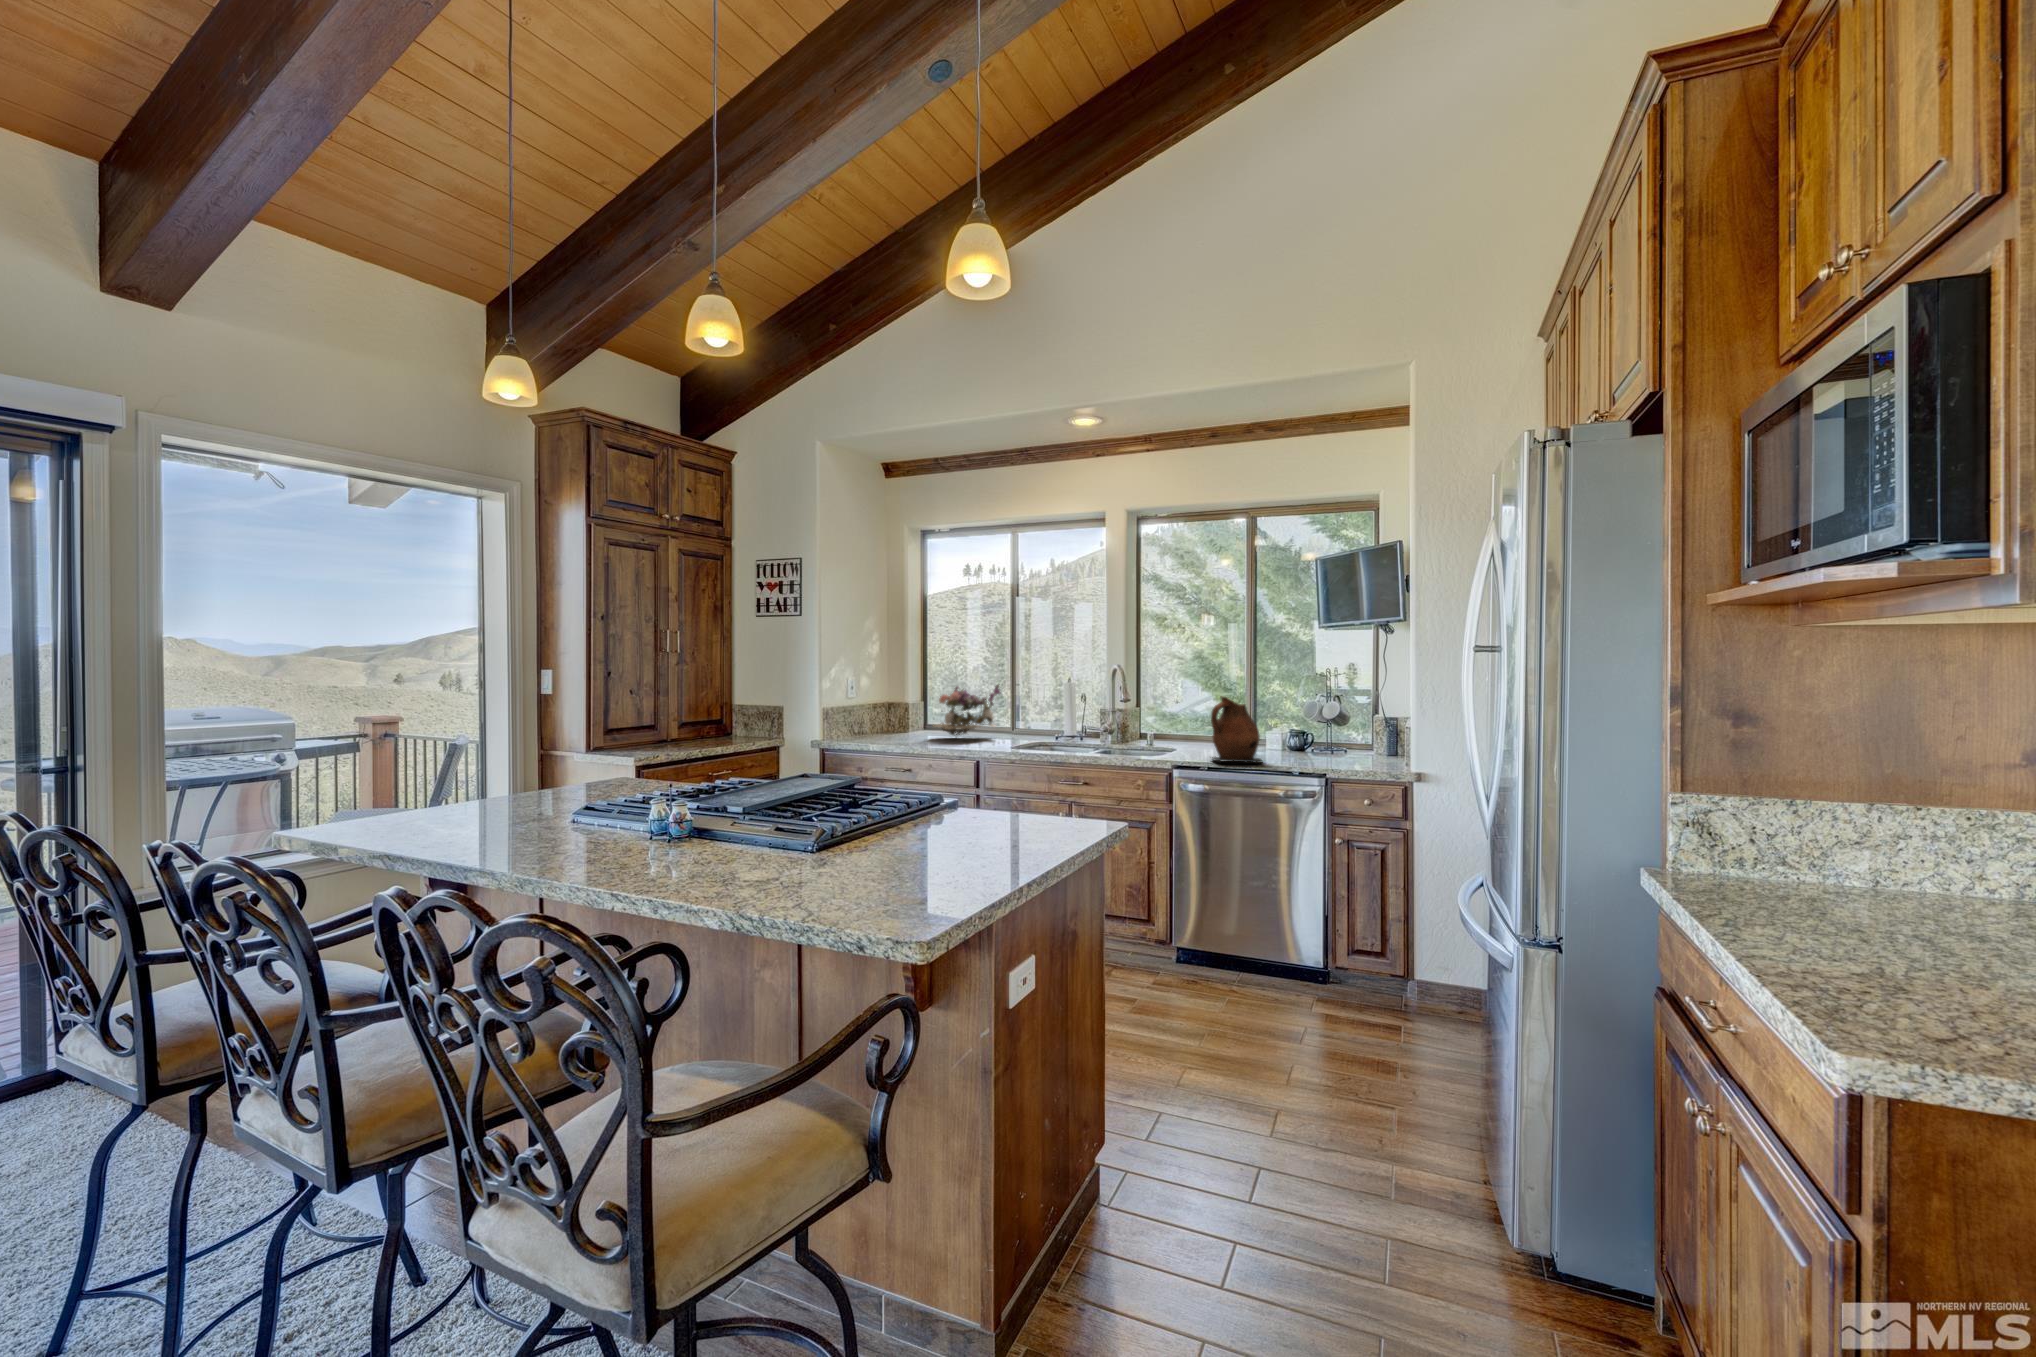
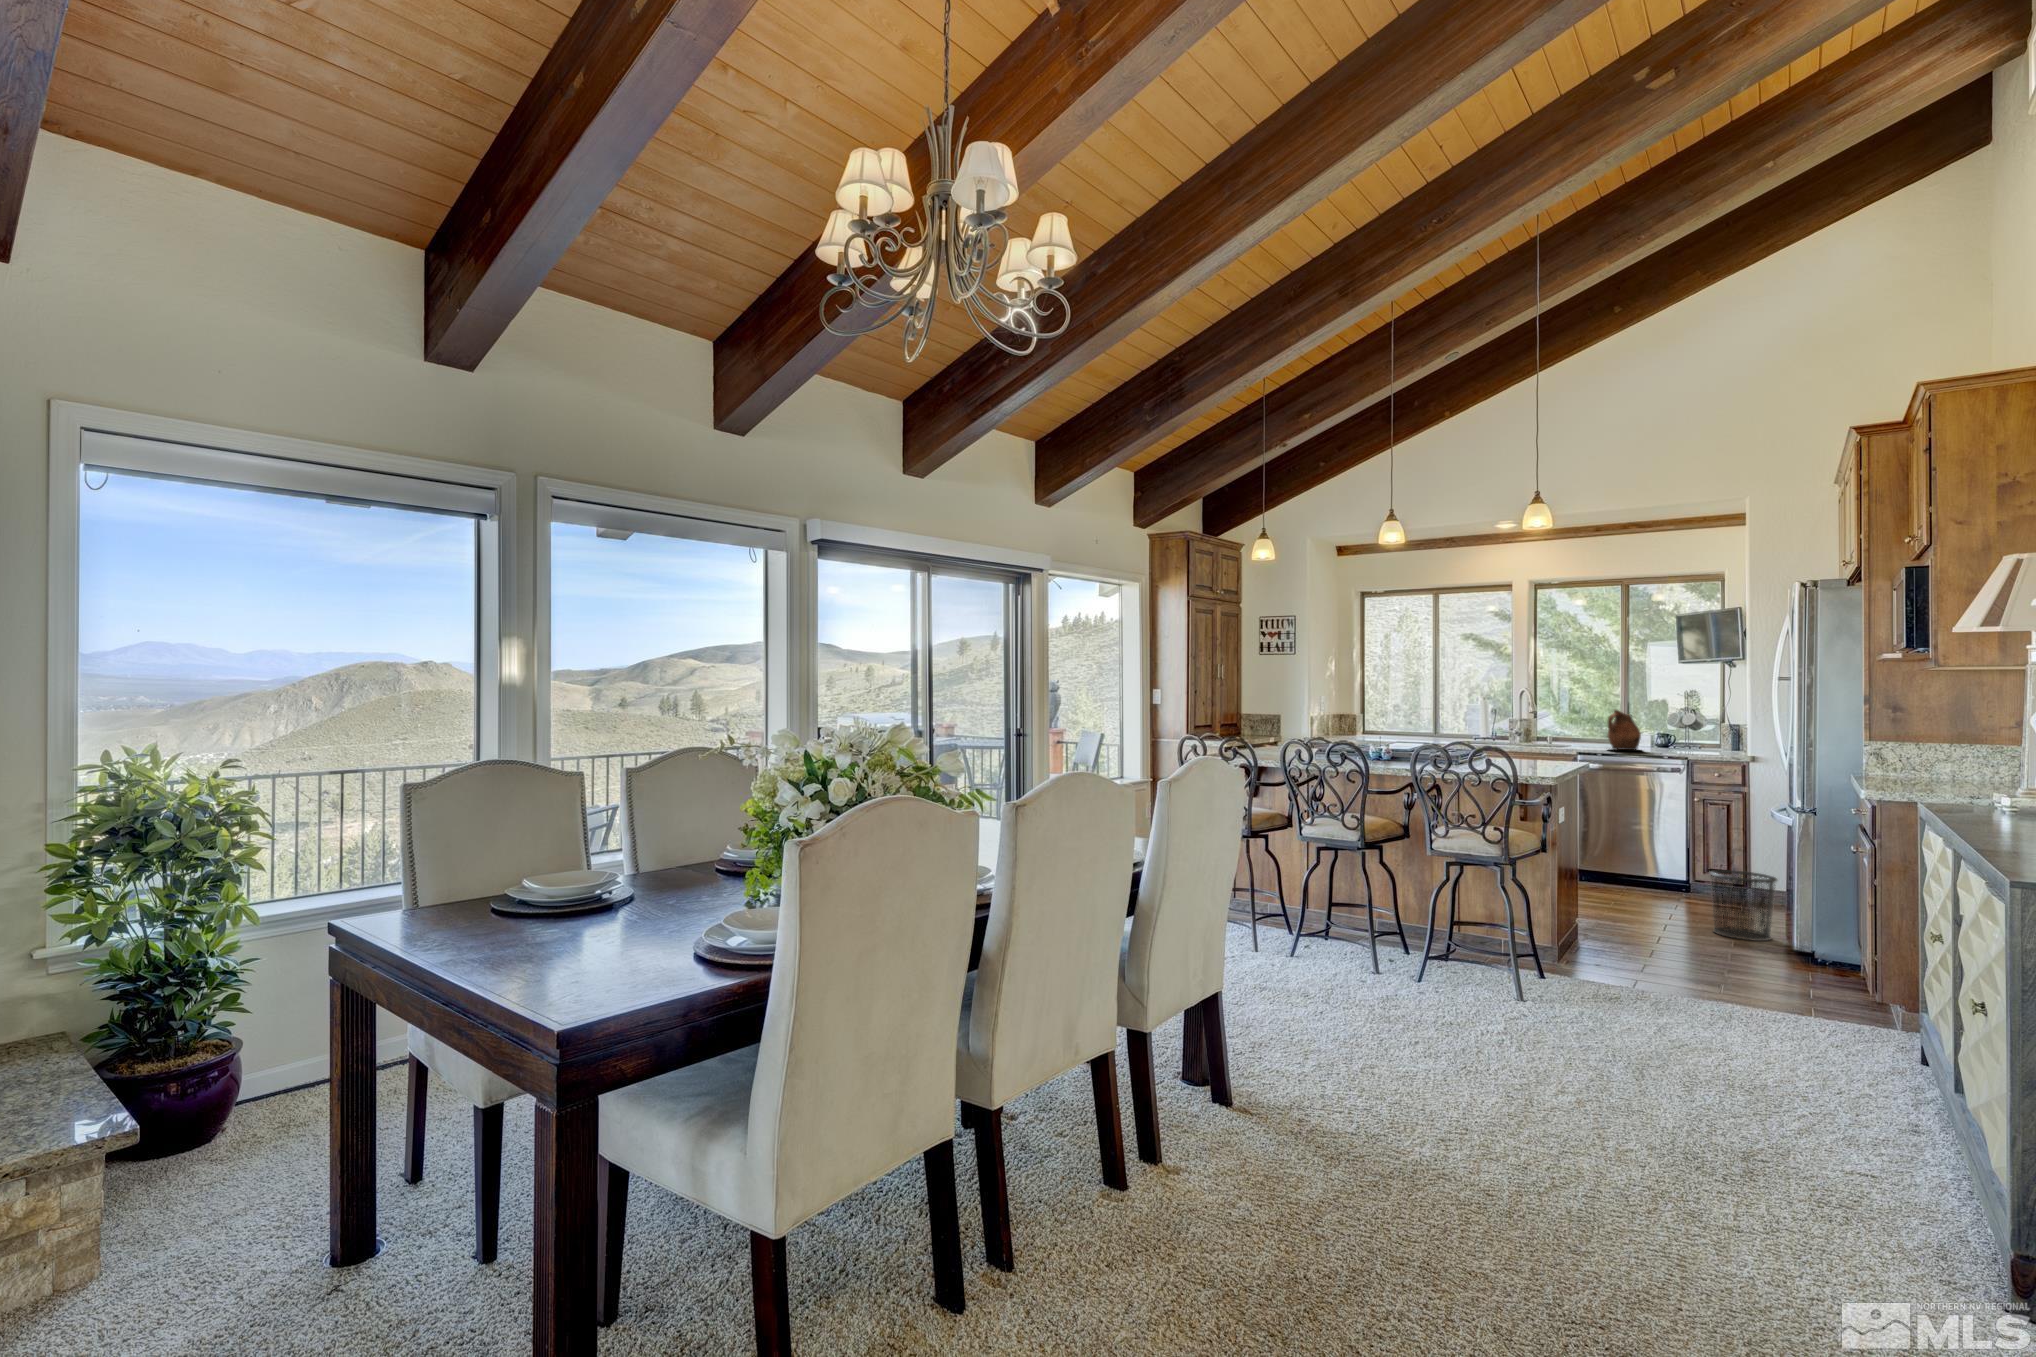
flower arrangement: present [933,685,1000,736] -> none [1384,702,1435,738]
waste bin: none [1348,1028,1475,1202] -> present [1709,870,1777,941]

